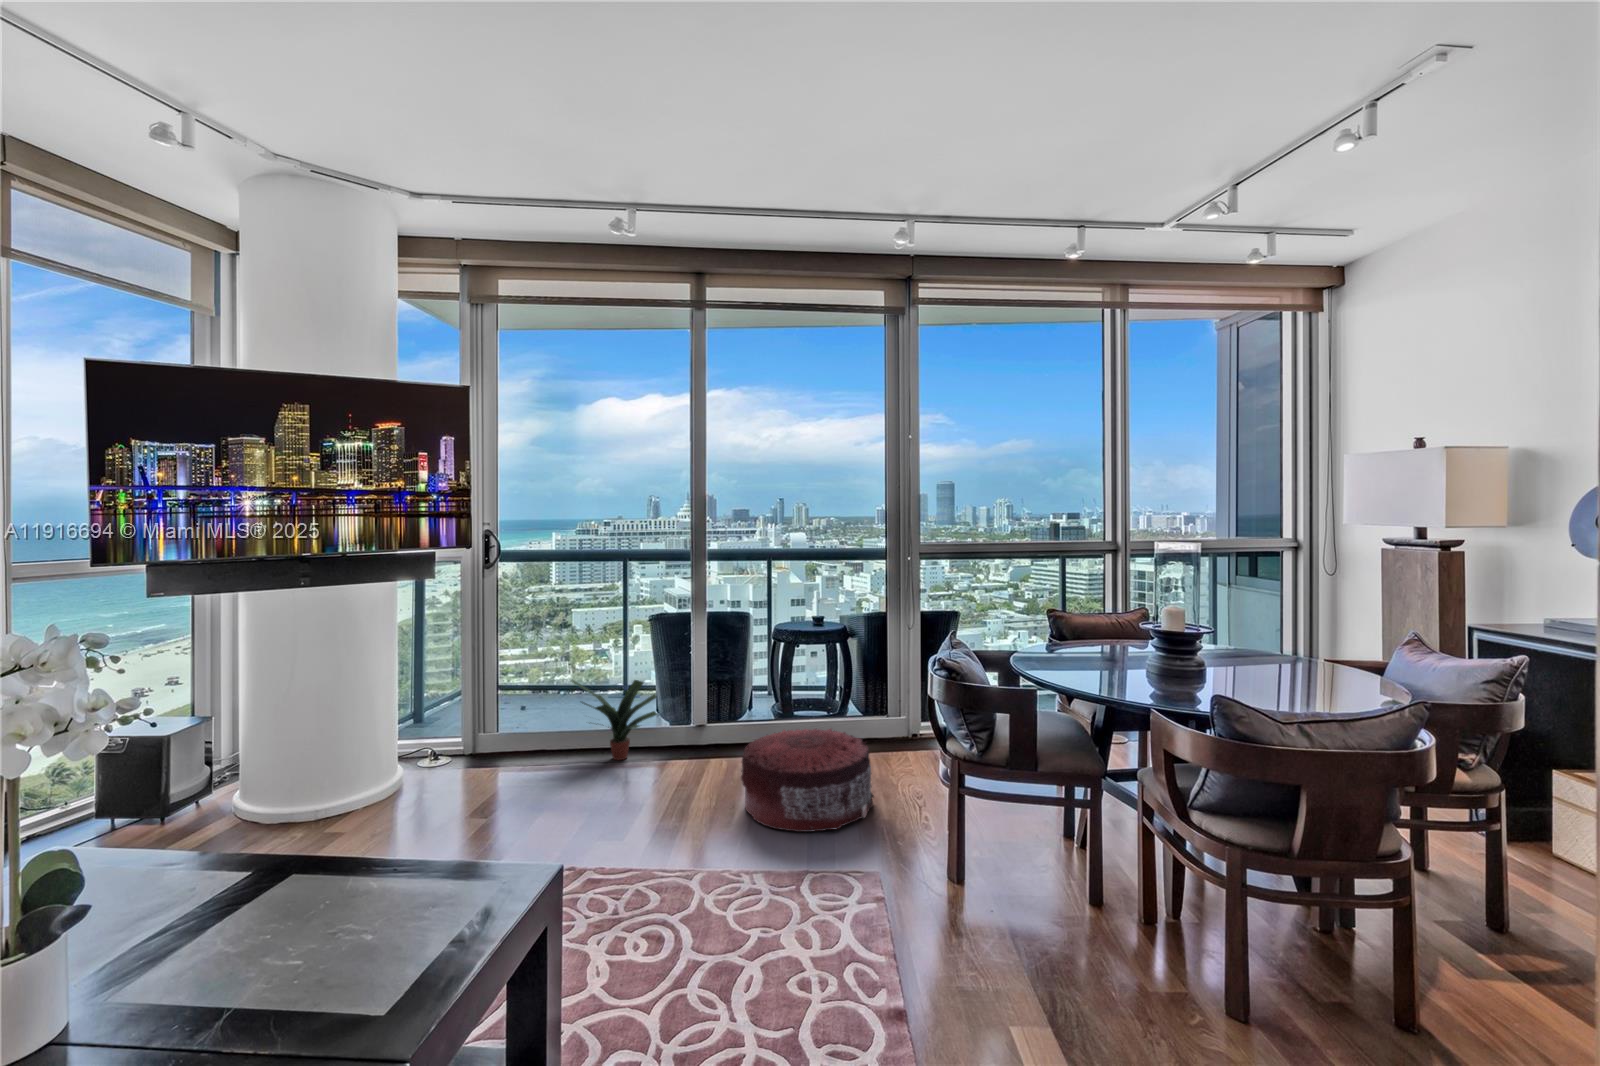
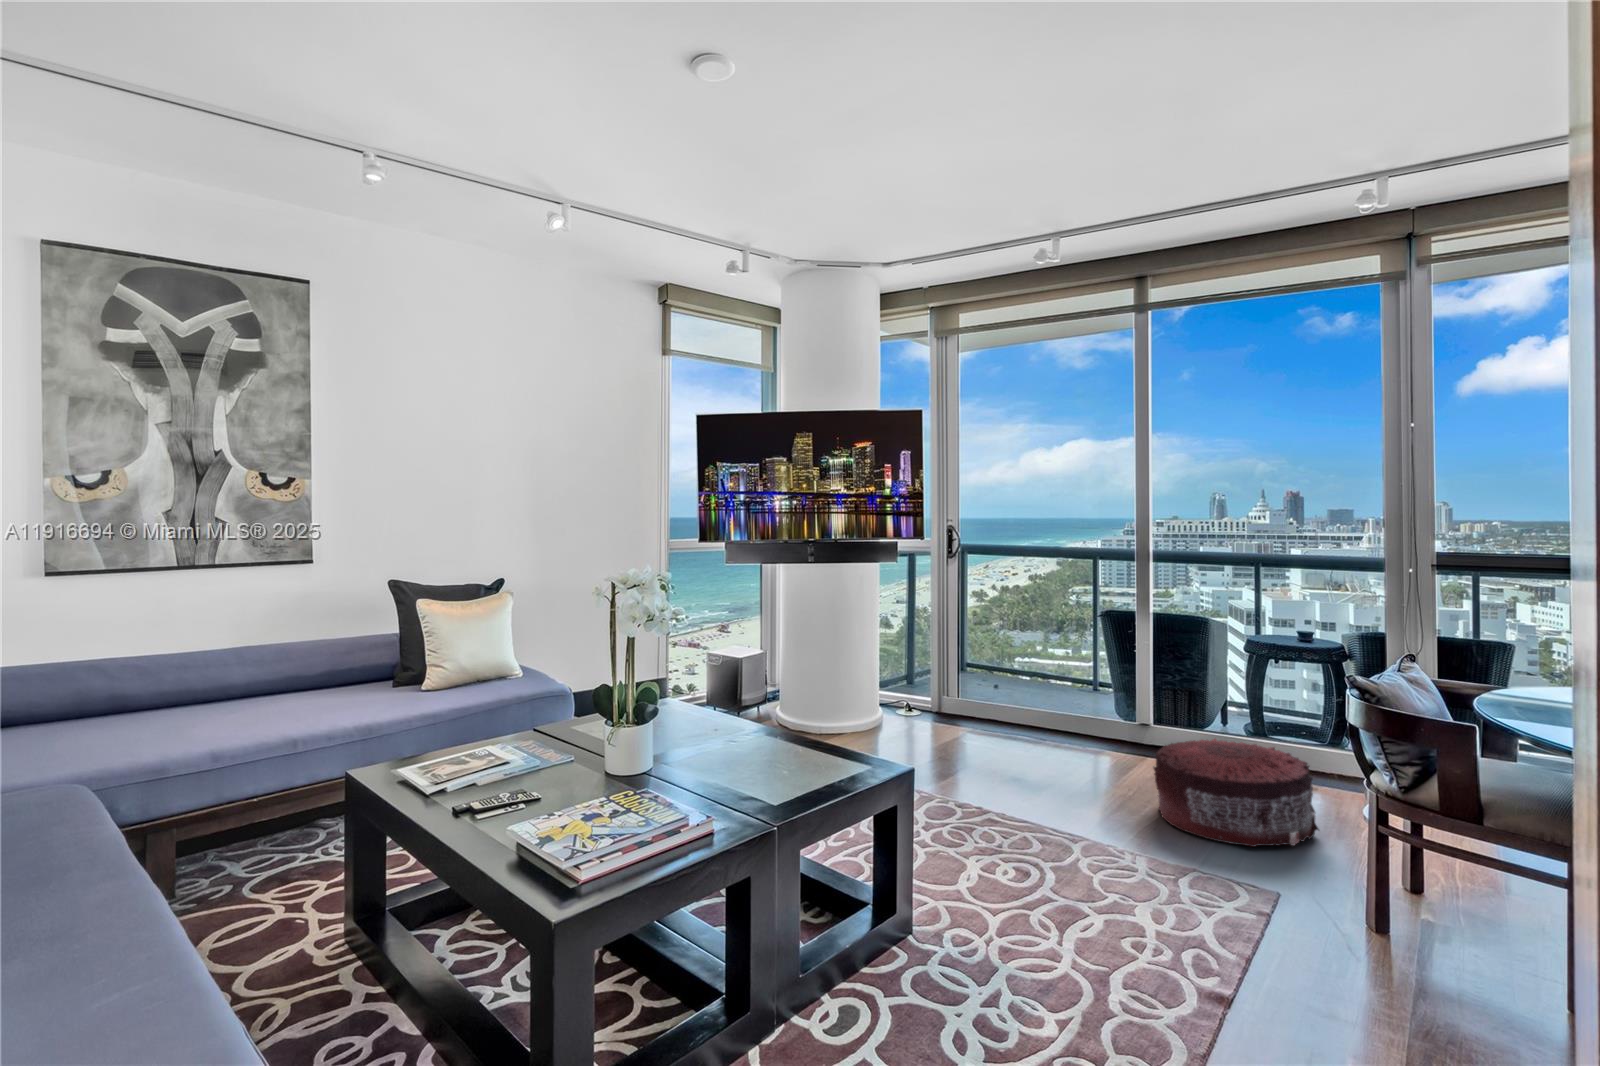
potted plant: present [571,680,657,760] -> none [1011,663,1096,745]

